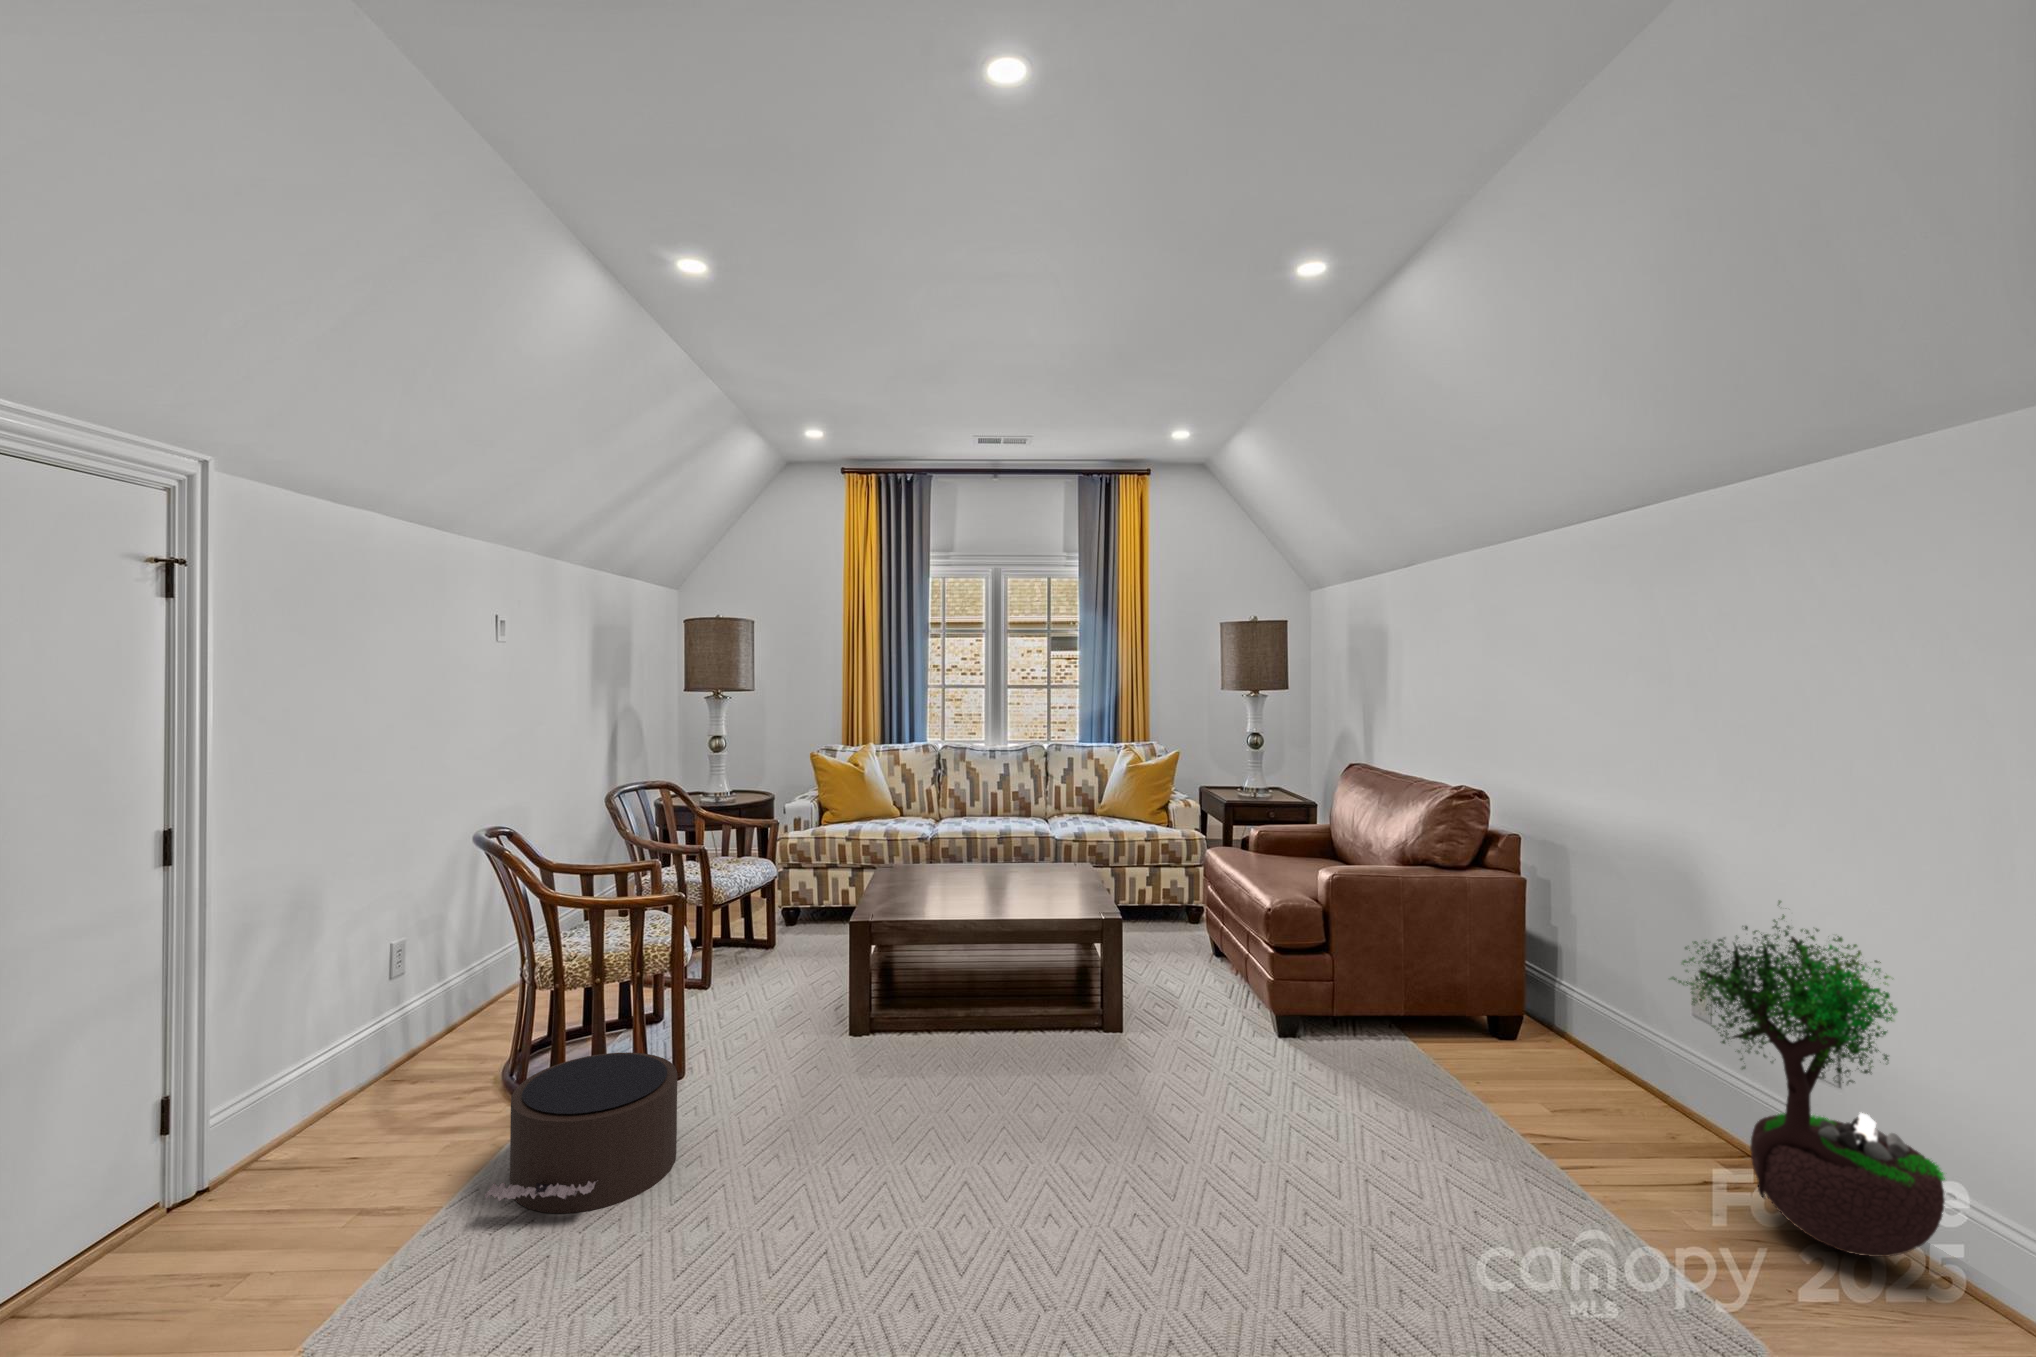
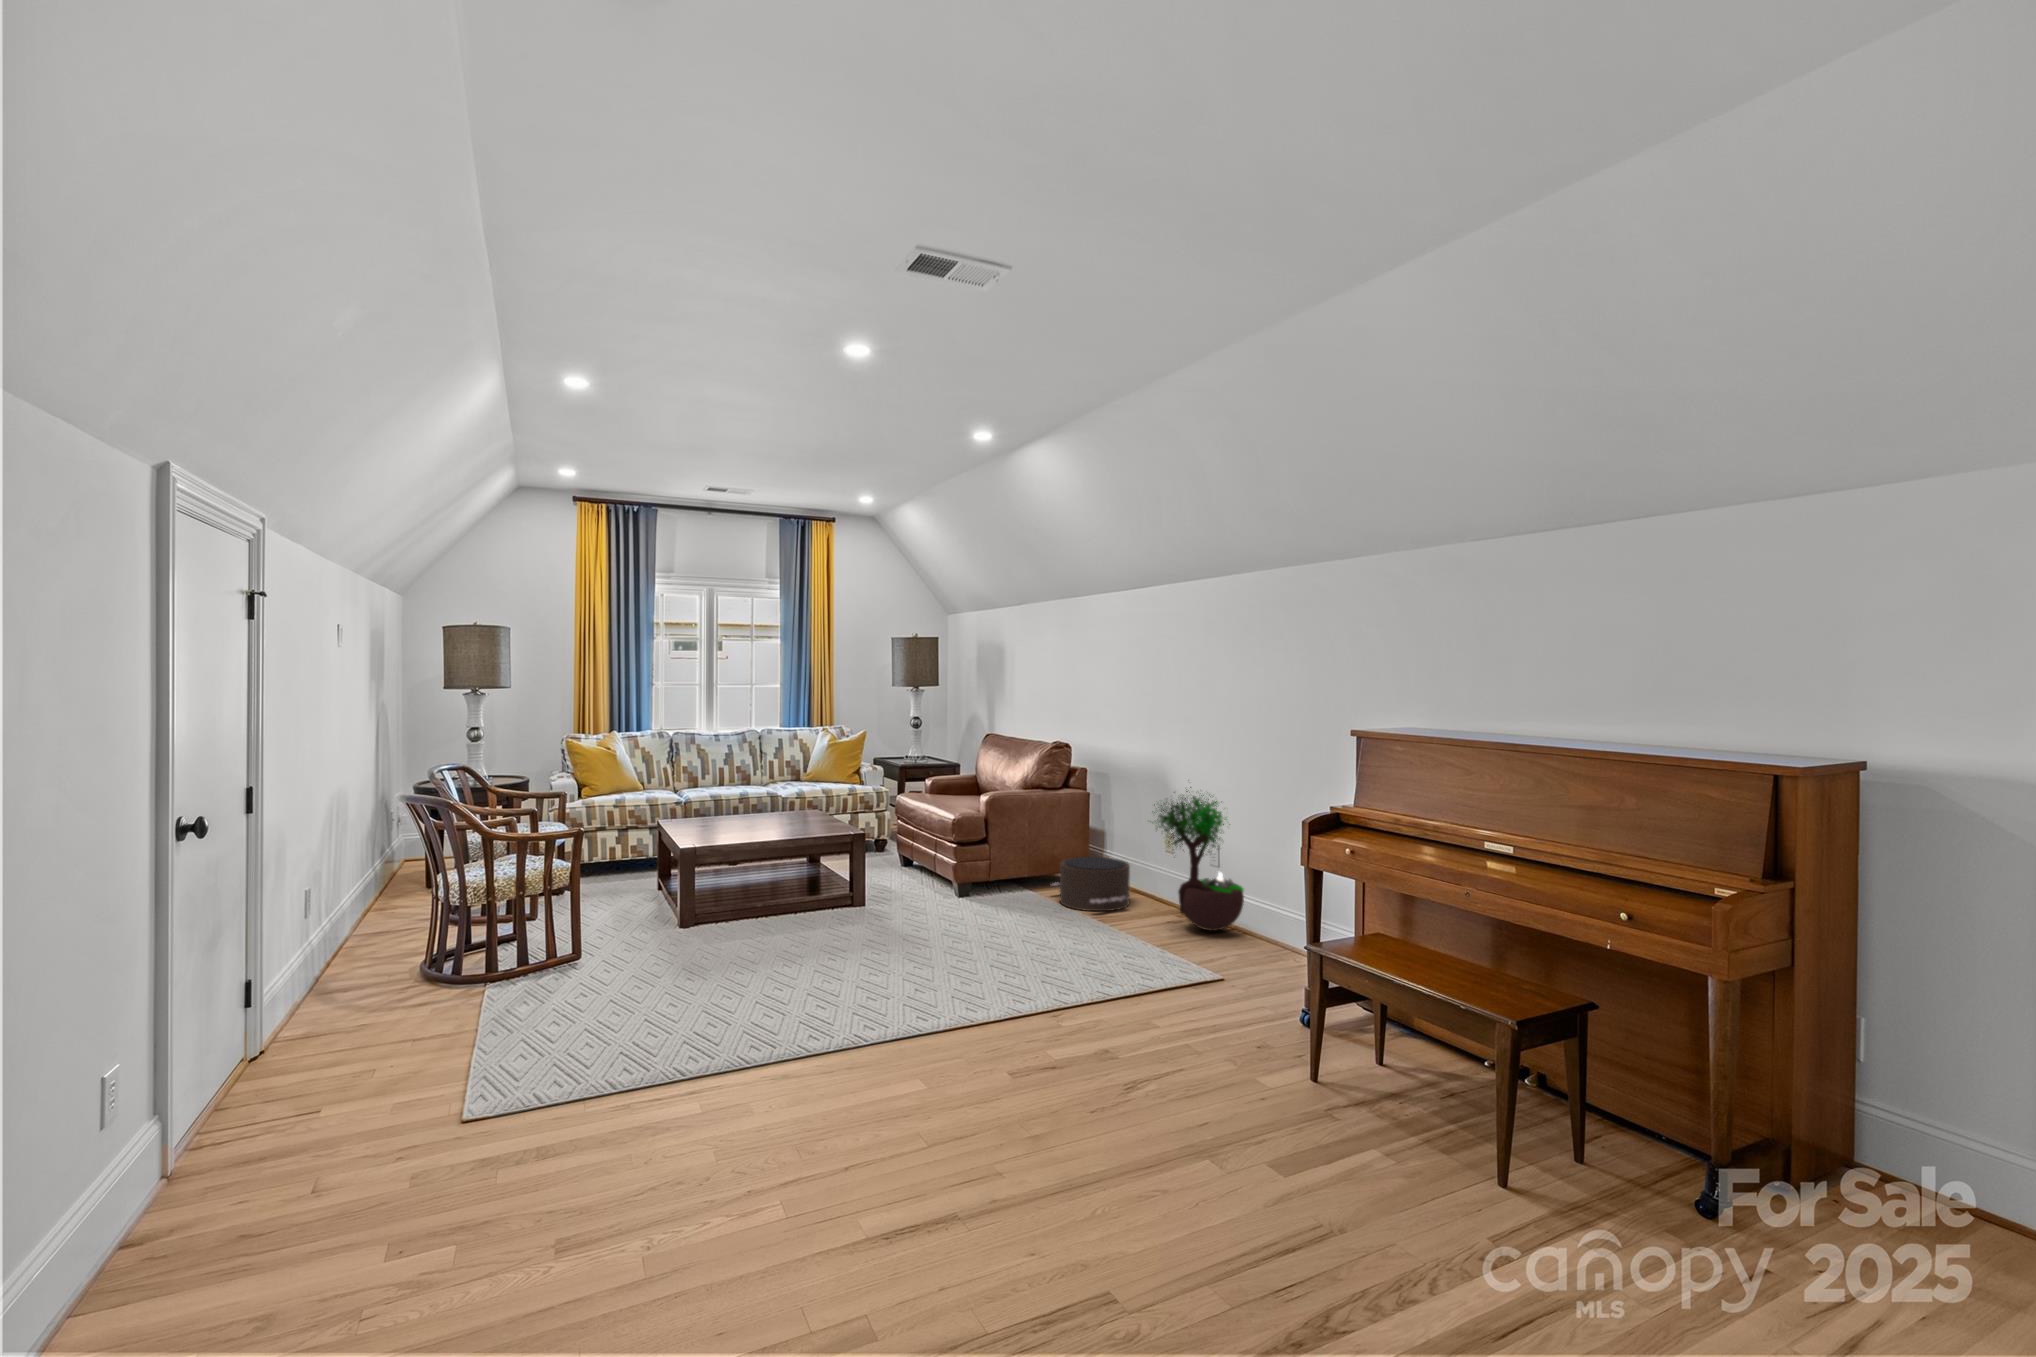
pouf: present [484,1052,677,1213] -> present [1052,857,1130,911]

